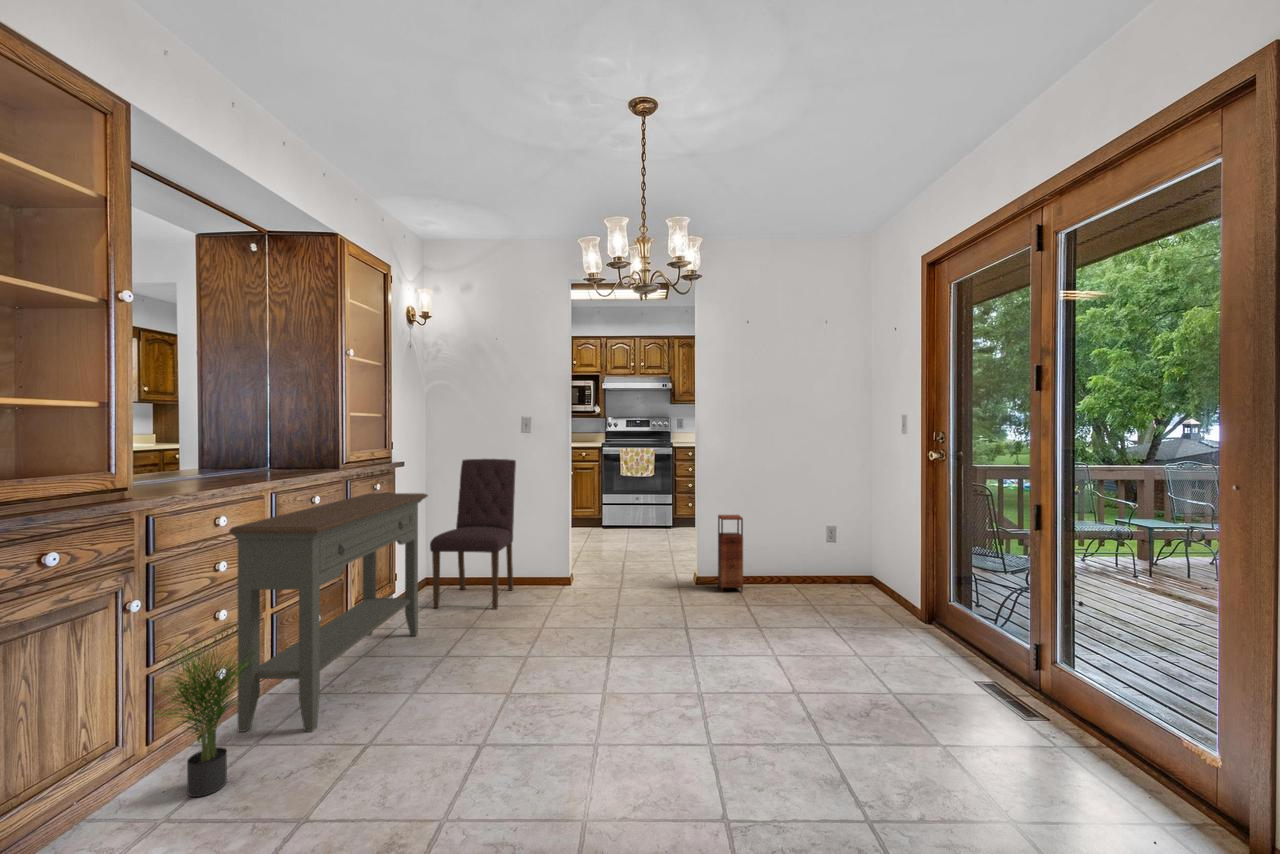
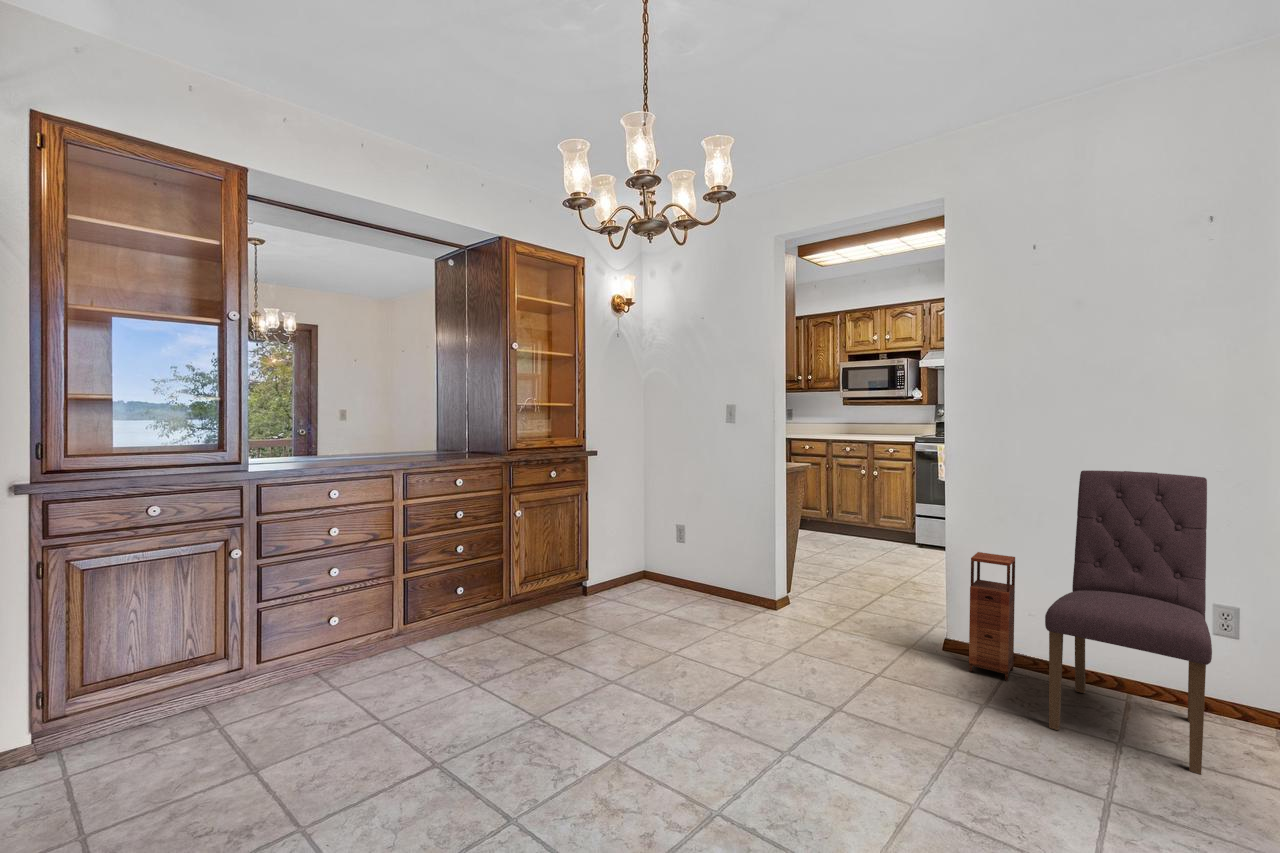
dining chair: present [430,459,516,609] -> present [1045,470,1212,774]
console table: present [229,493,428,732] -> none [336,479,578,693]
potted plant: present [158,624,256,797] -> none [204,575,318,719]

